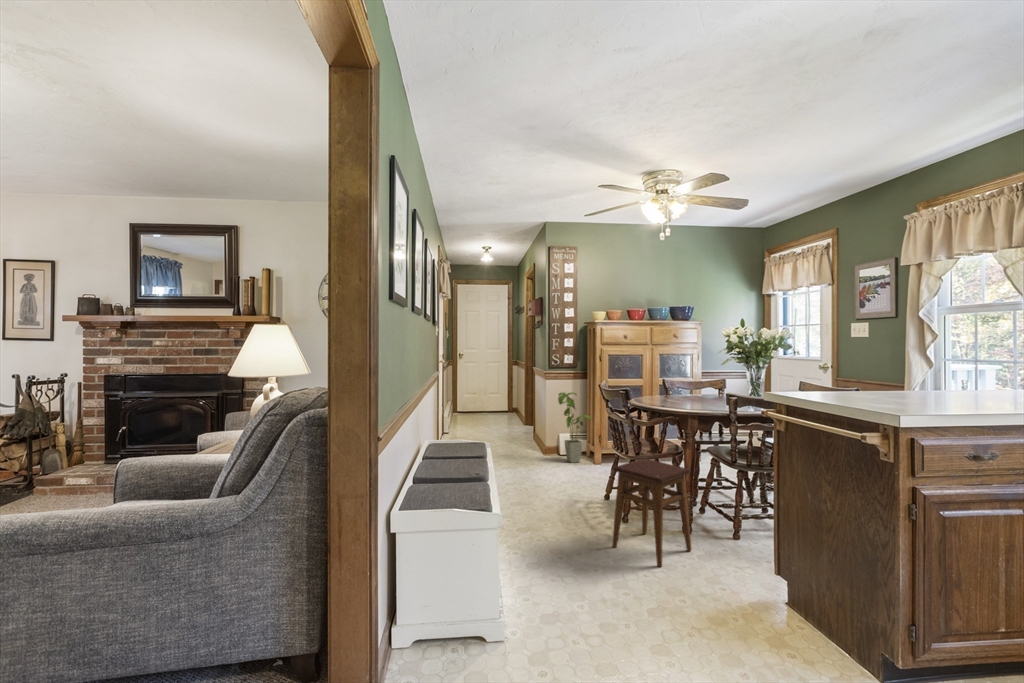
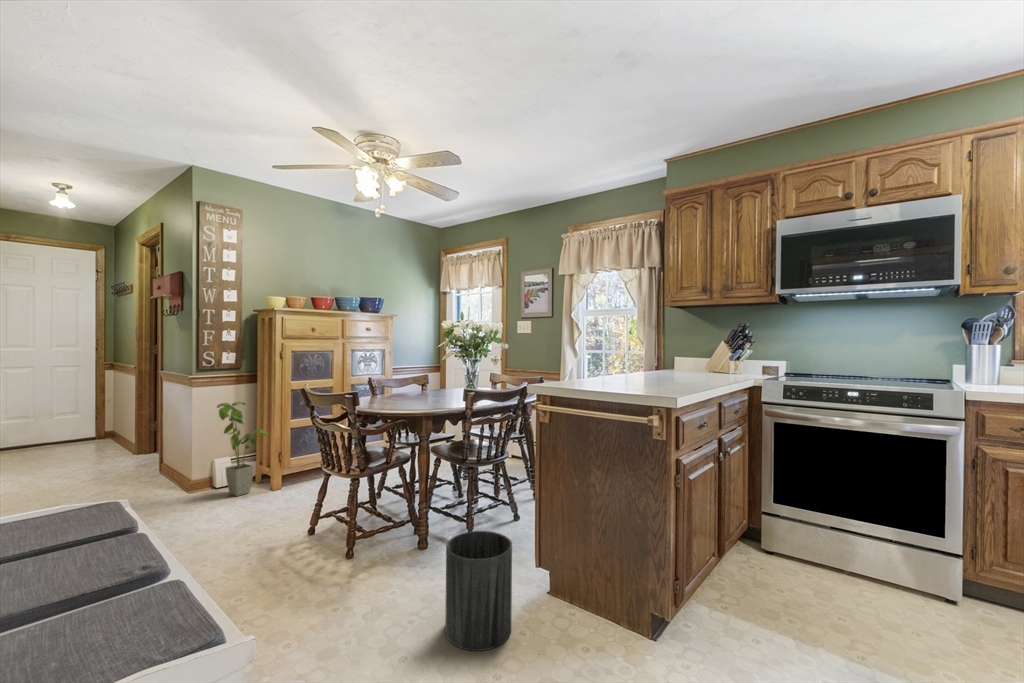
stool: present [612,459,691,567] -> none [350,475,439,604]
trash can: none [668,516,730,617] -> present [445,531,512,651]

